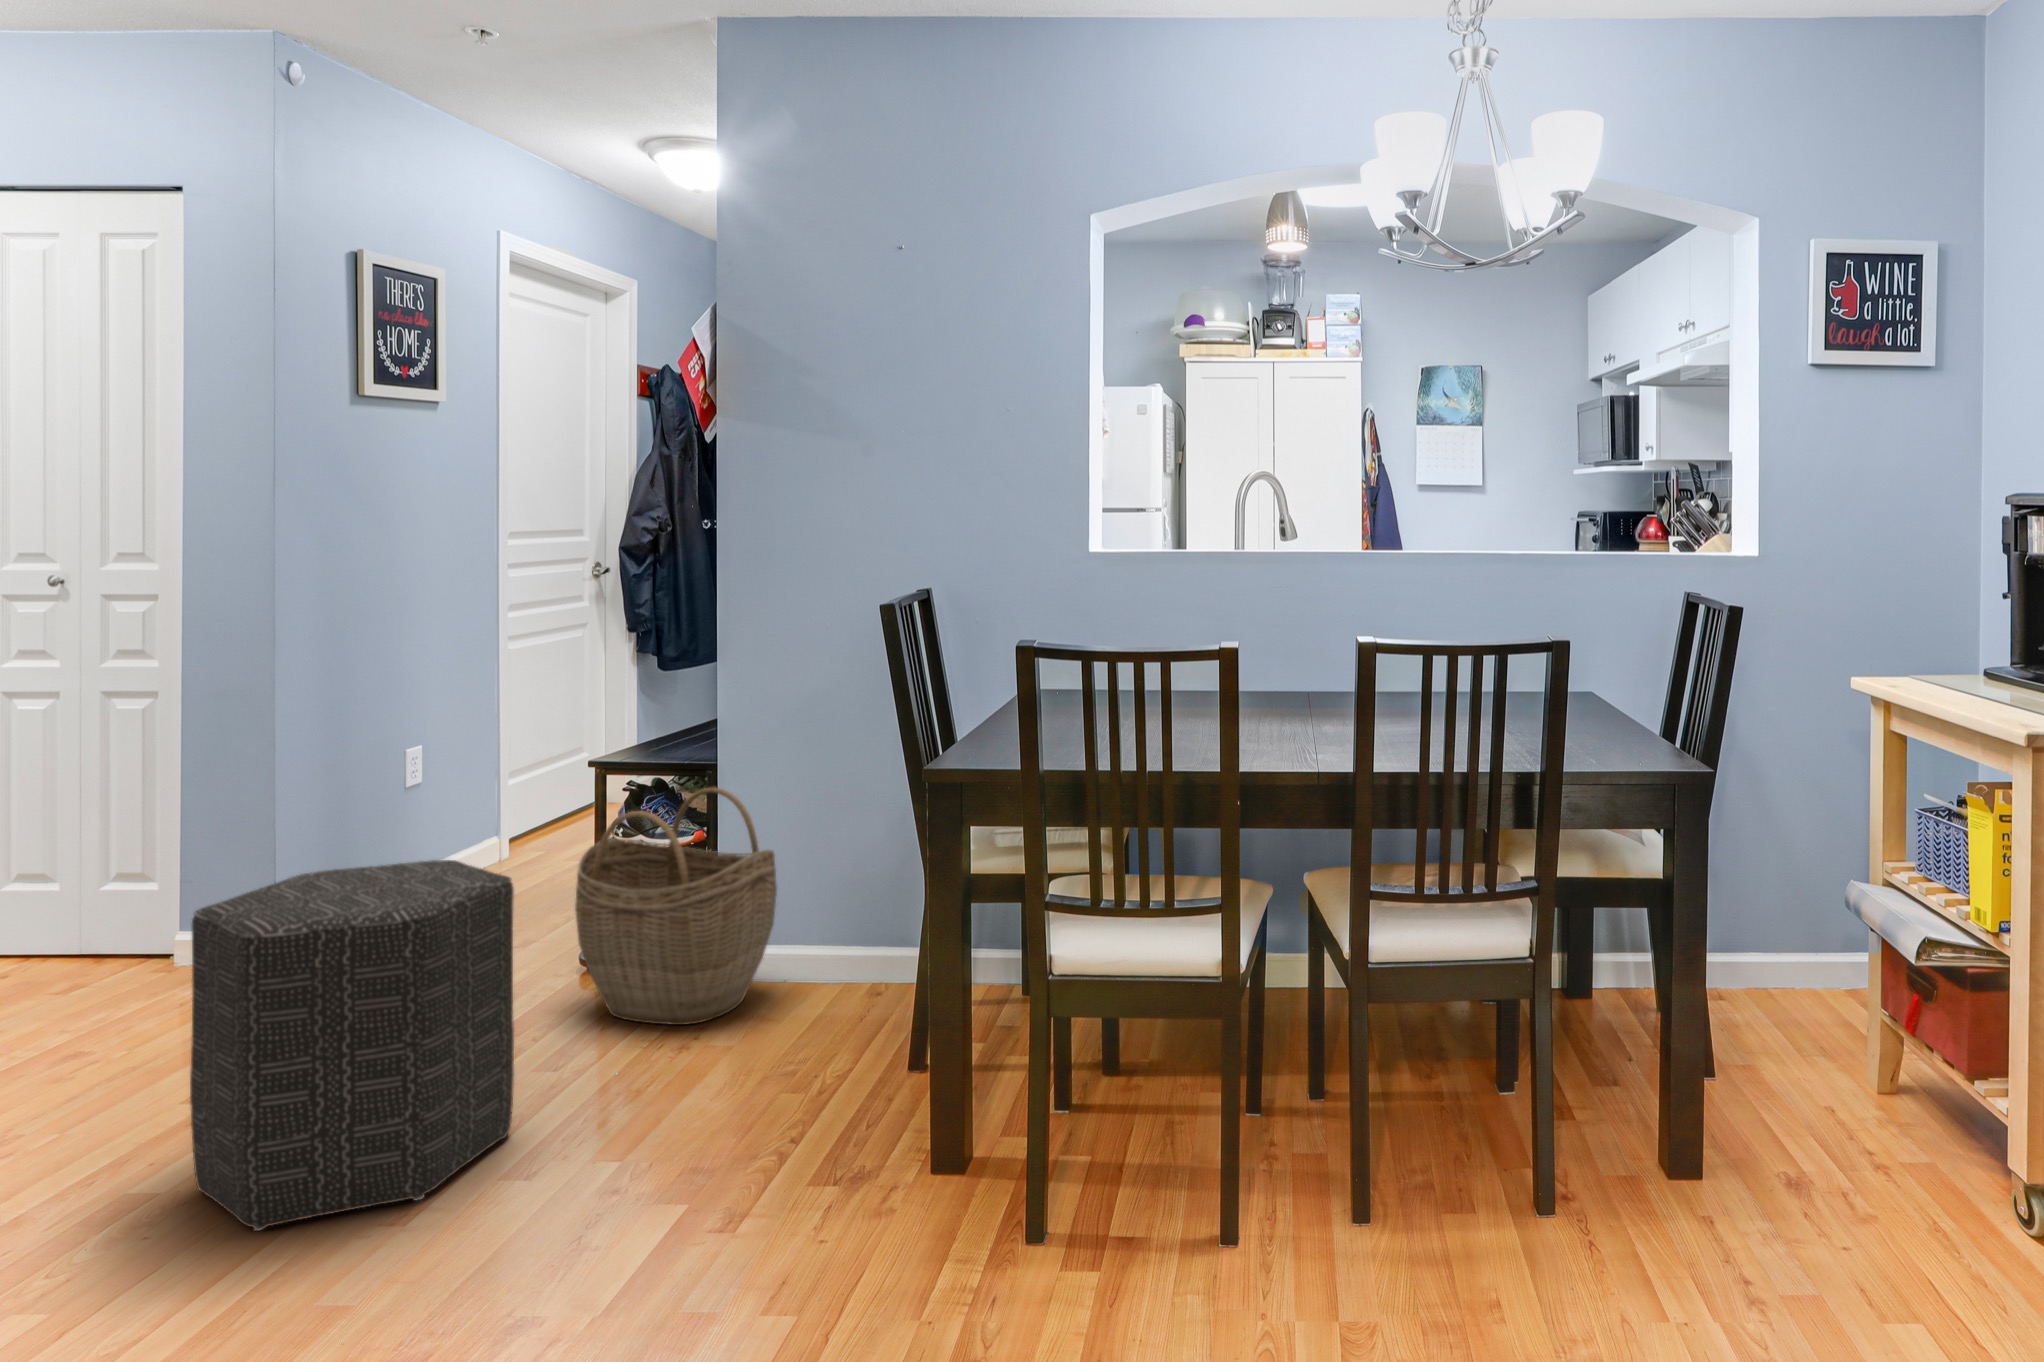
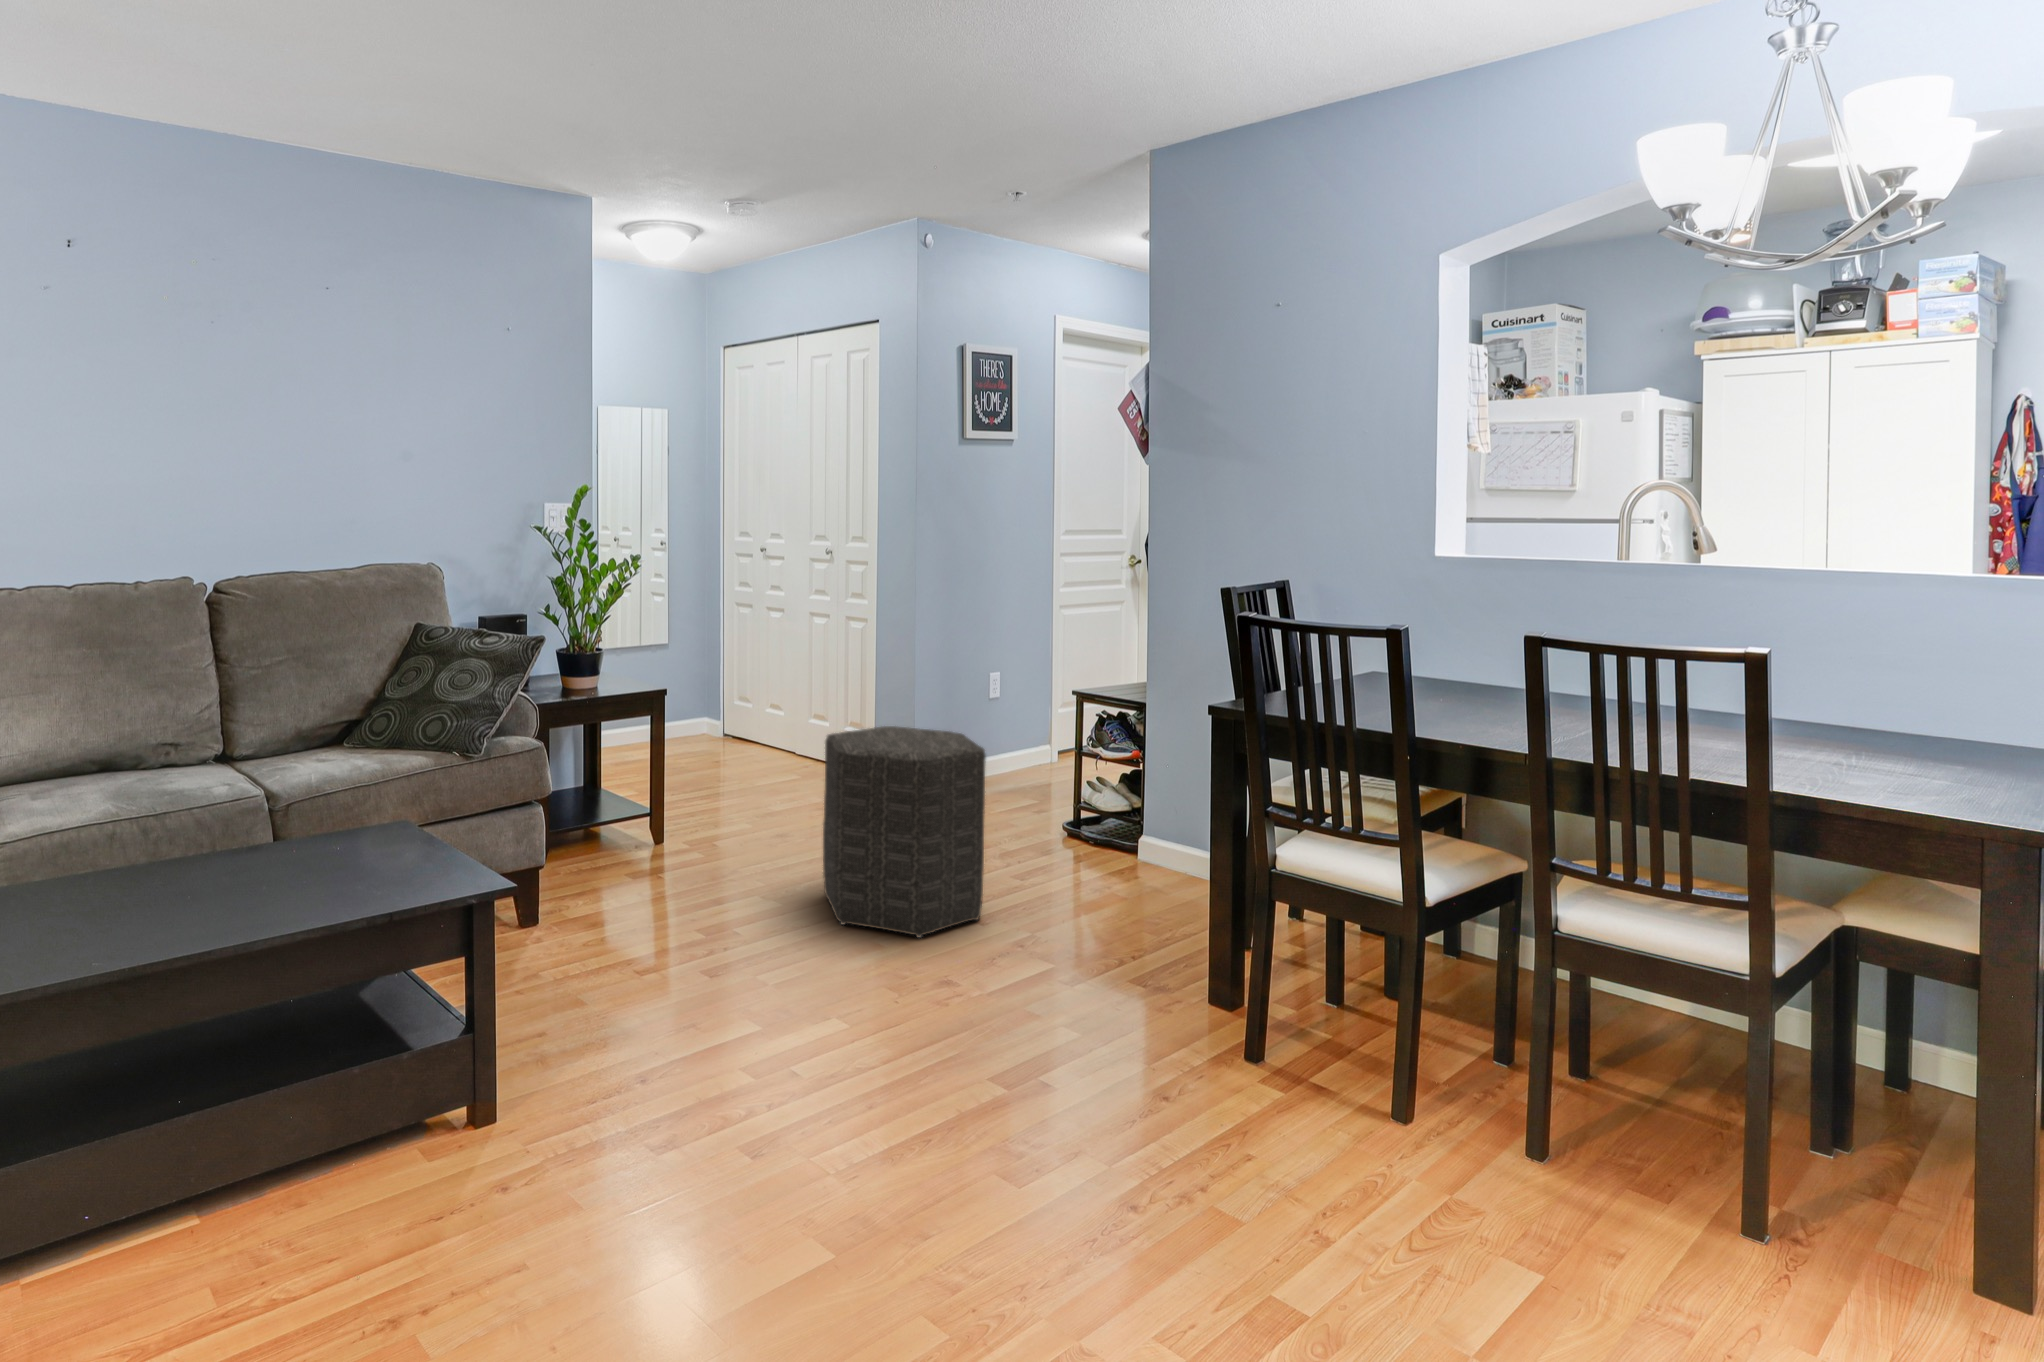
woven basket: present [575,788,777,1025] -> none [1051,719,1190,890]

